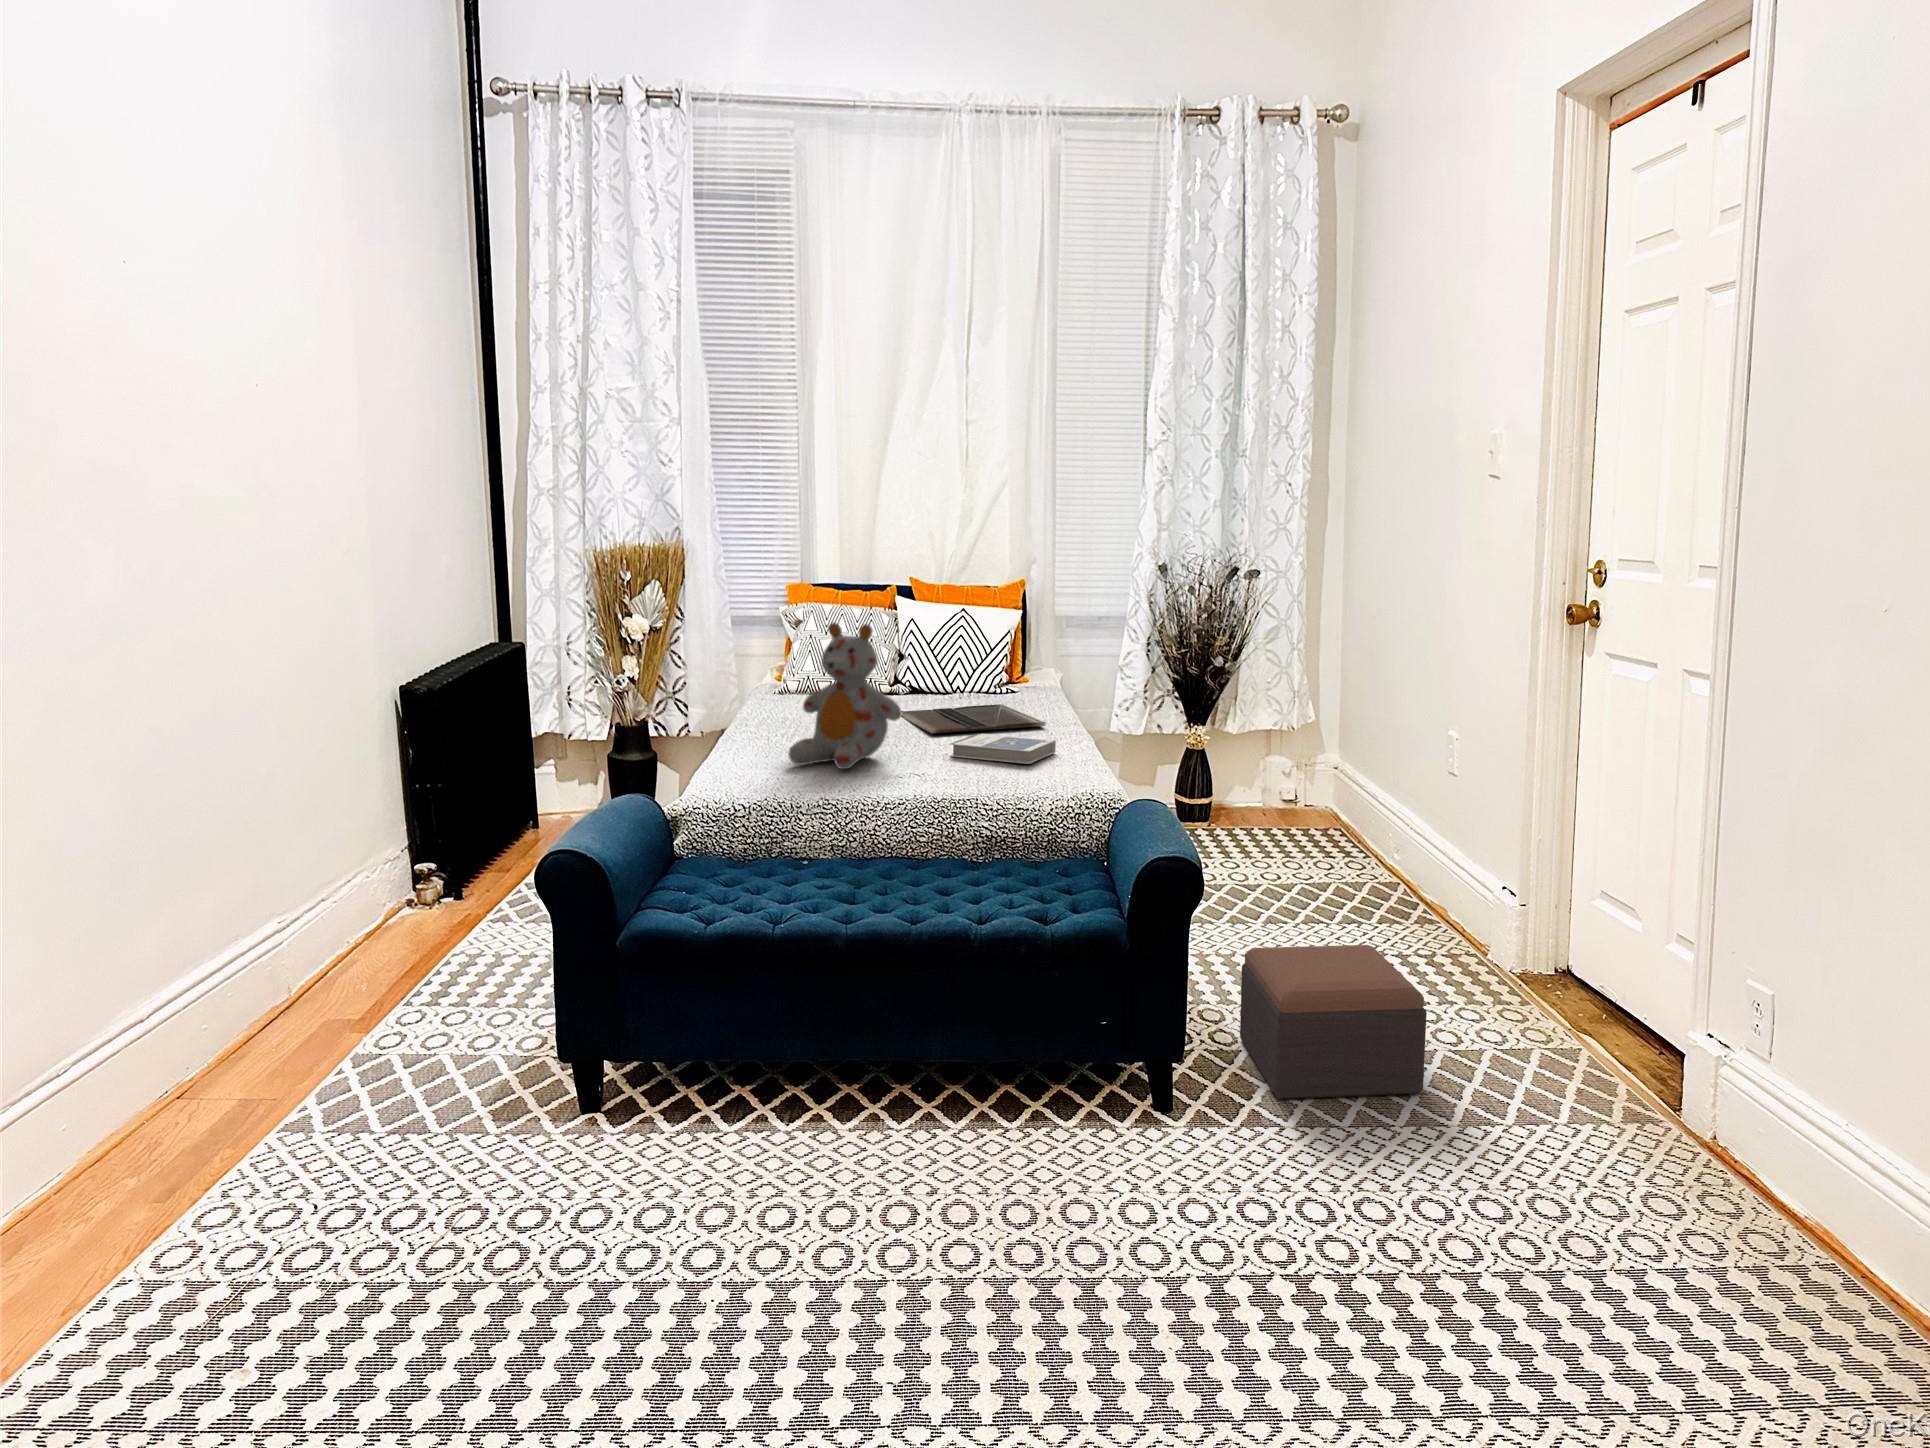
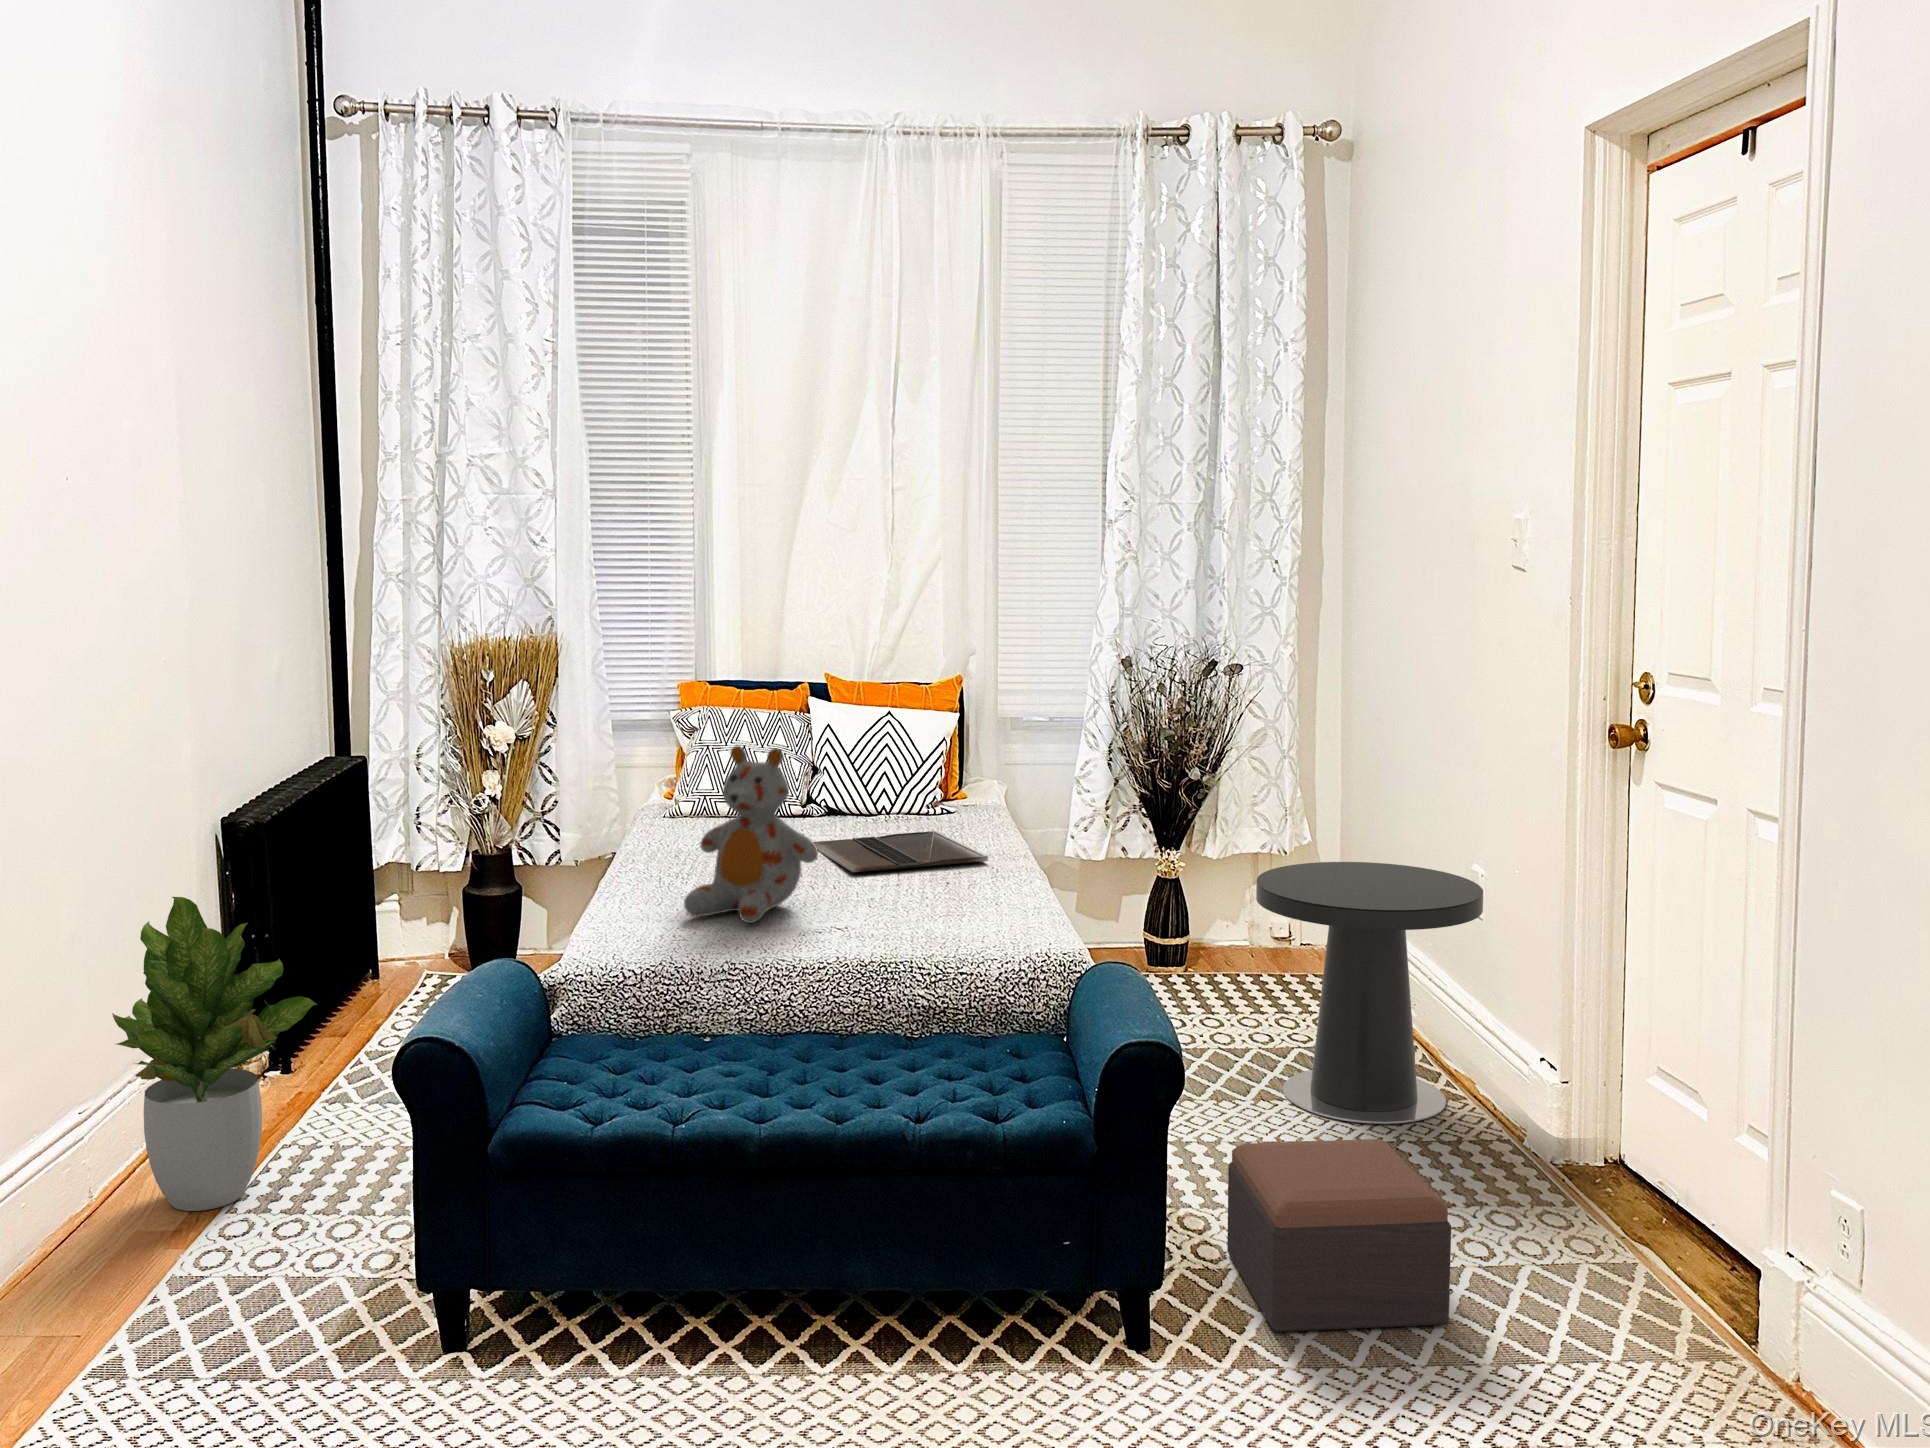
side table: none [1269,729,1458,942] -> present [1256,862,1483,1124]
hardback book: present [950,733,1056,764] -> none [875,873,1001,914]
potted plant: none [300,742,478,1005] -> present [112,897,317,1211]

